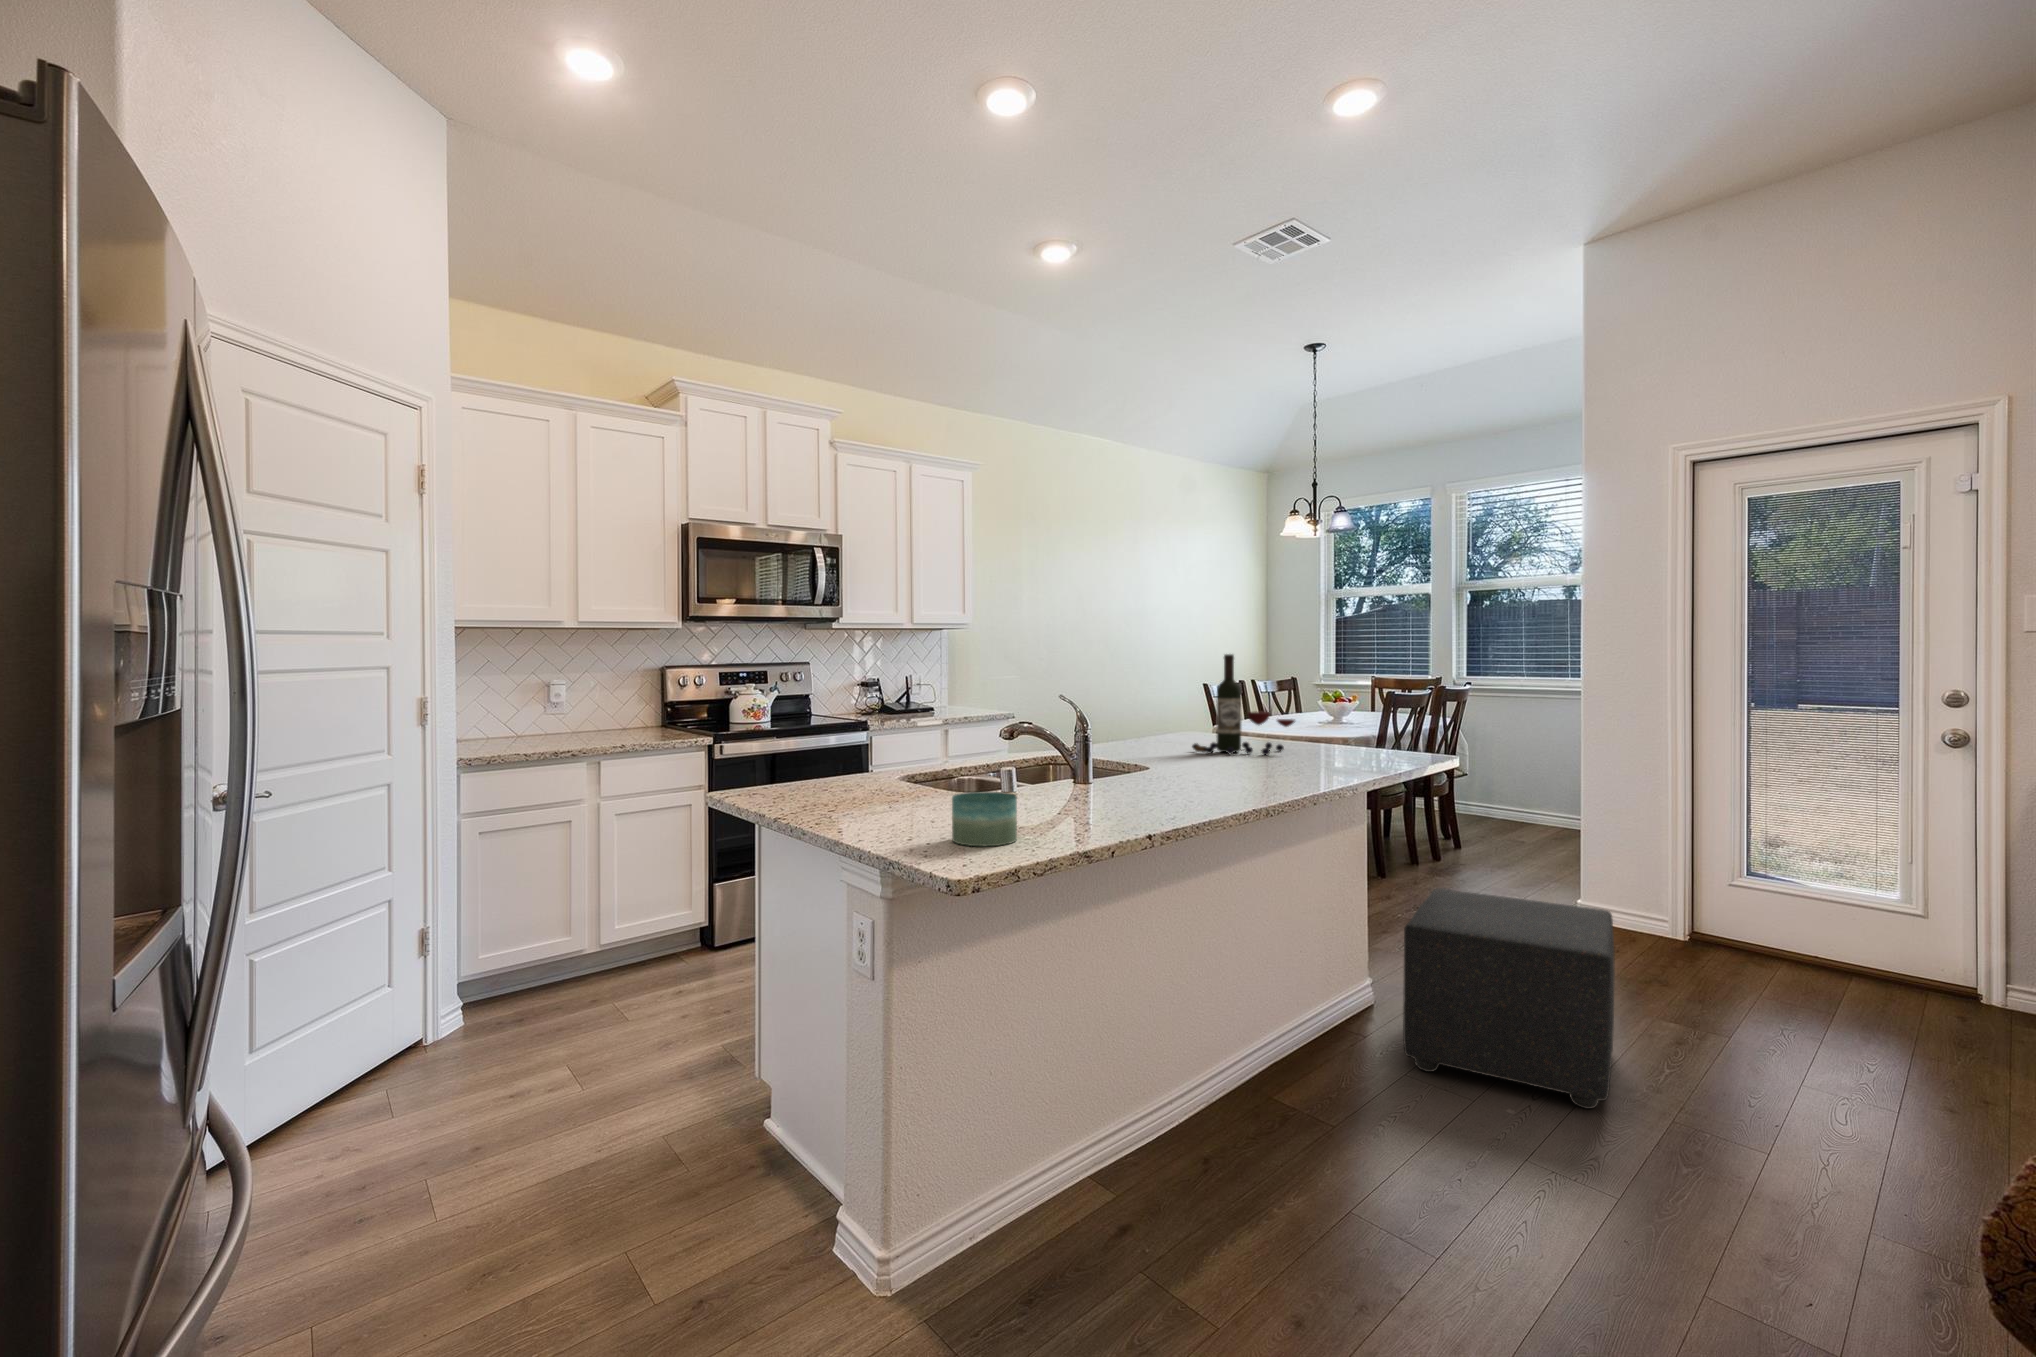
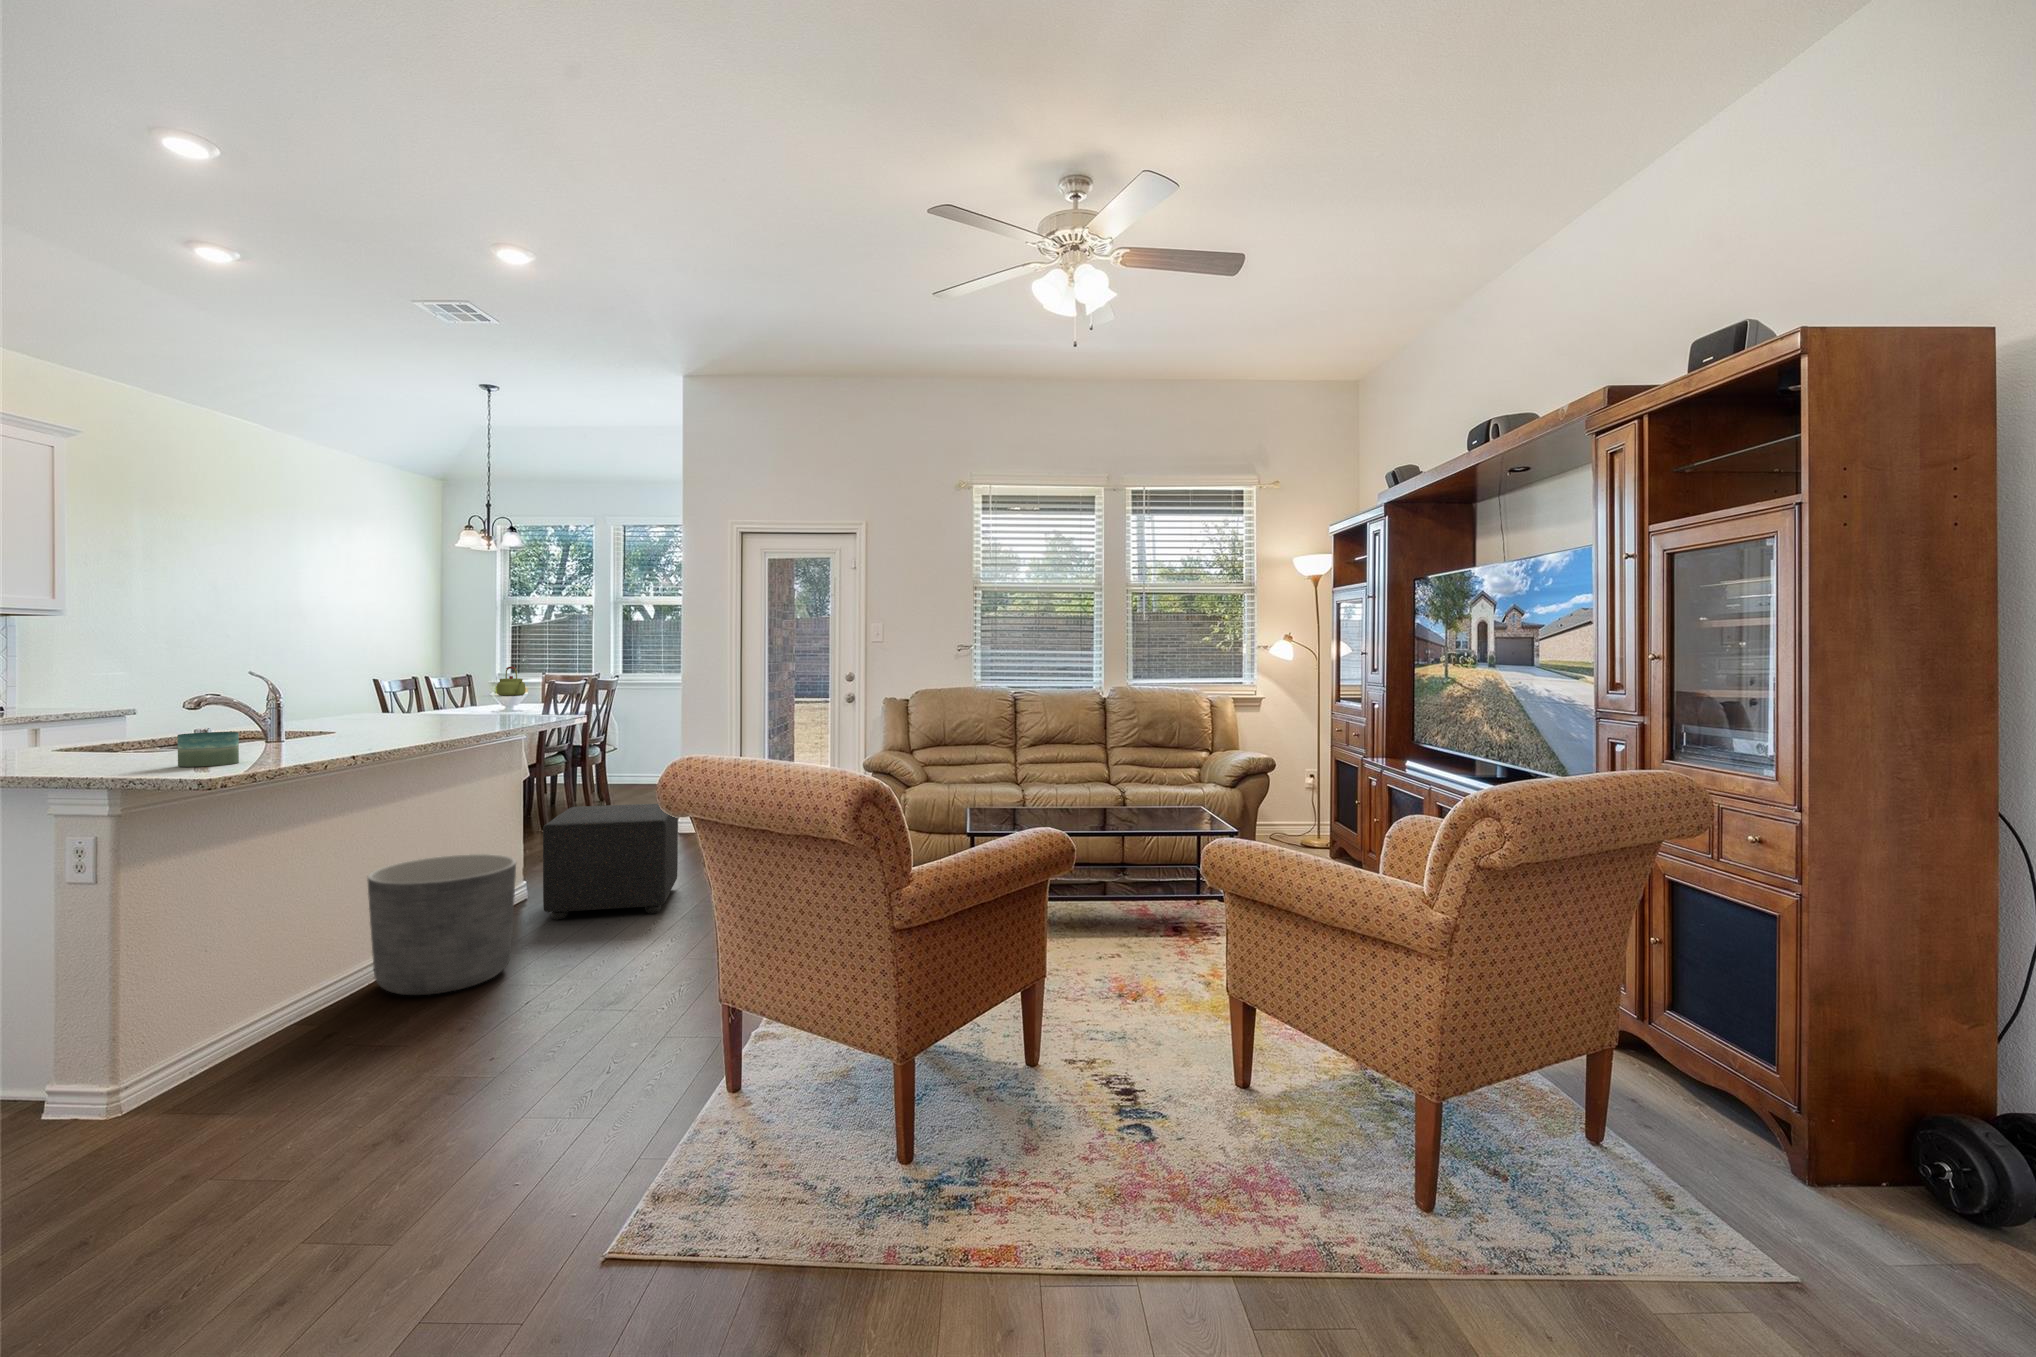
wine bottle: present [1192,654,1295,755] -> none [368,646,465,725]
kettle: none [1322,668,1352,701] -> present [497,667,525,696]
planter: none [1180,964,1378,1205] -> present [368,854,516,995]

